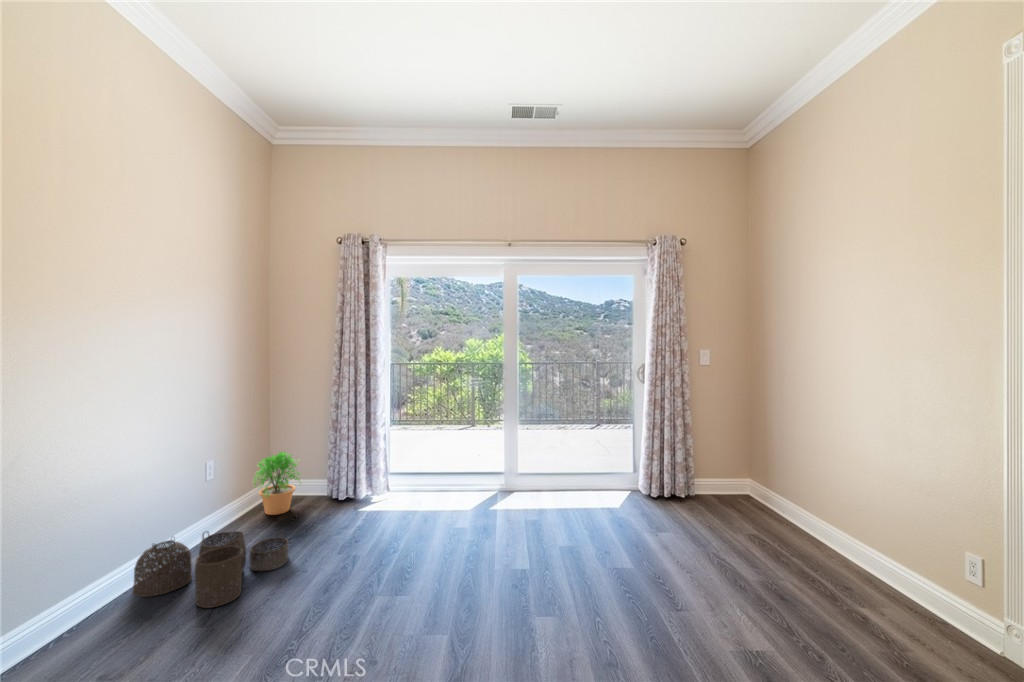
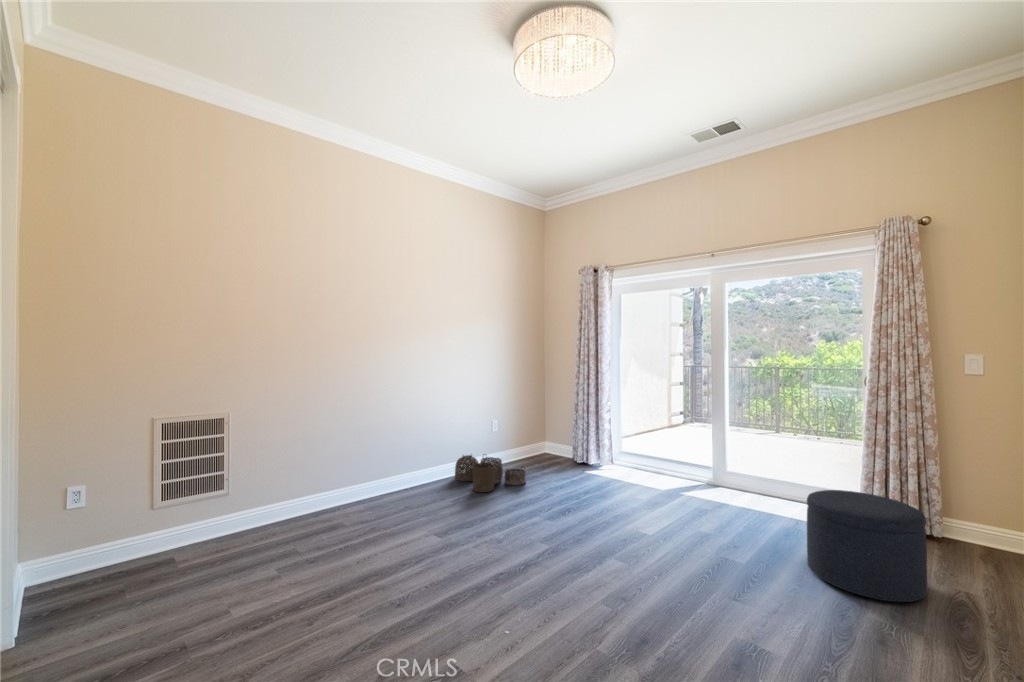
potted plant: present [254,452,300,515] -> none [524,420,557,462]
ottoman: none [663,475,758,574] -> present [807,490,927,602]

